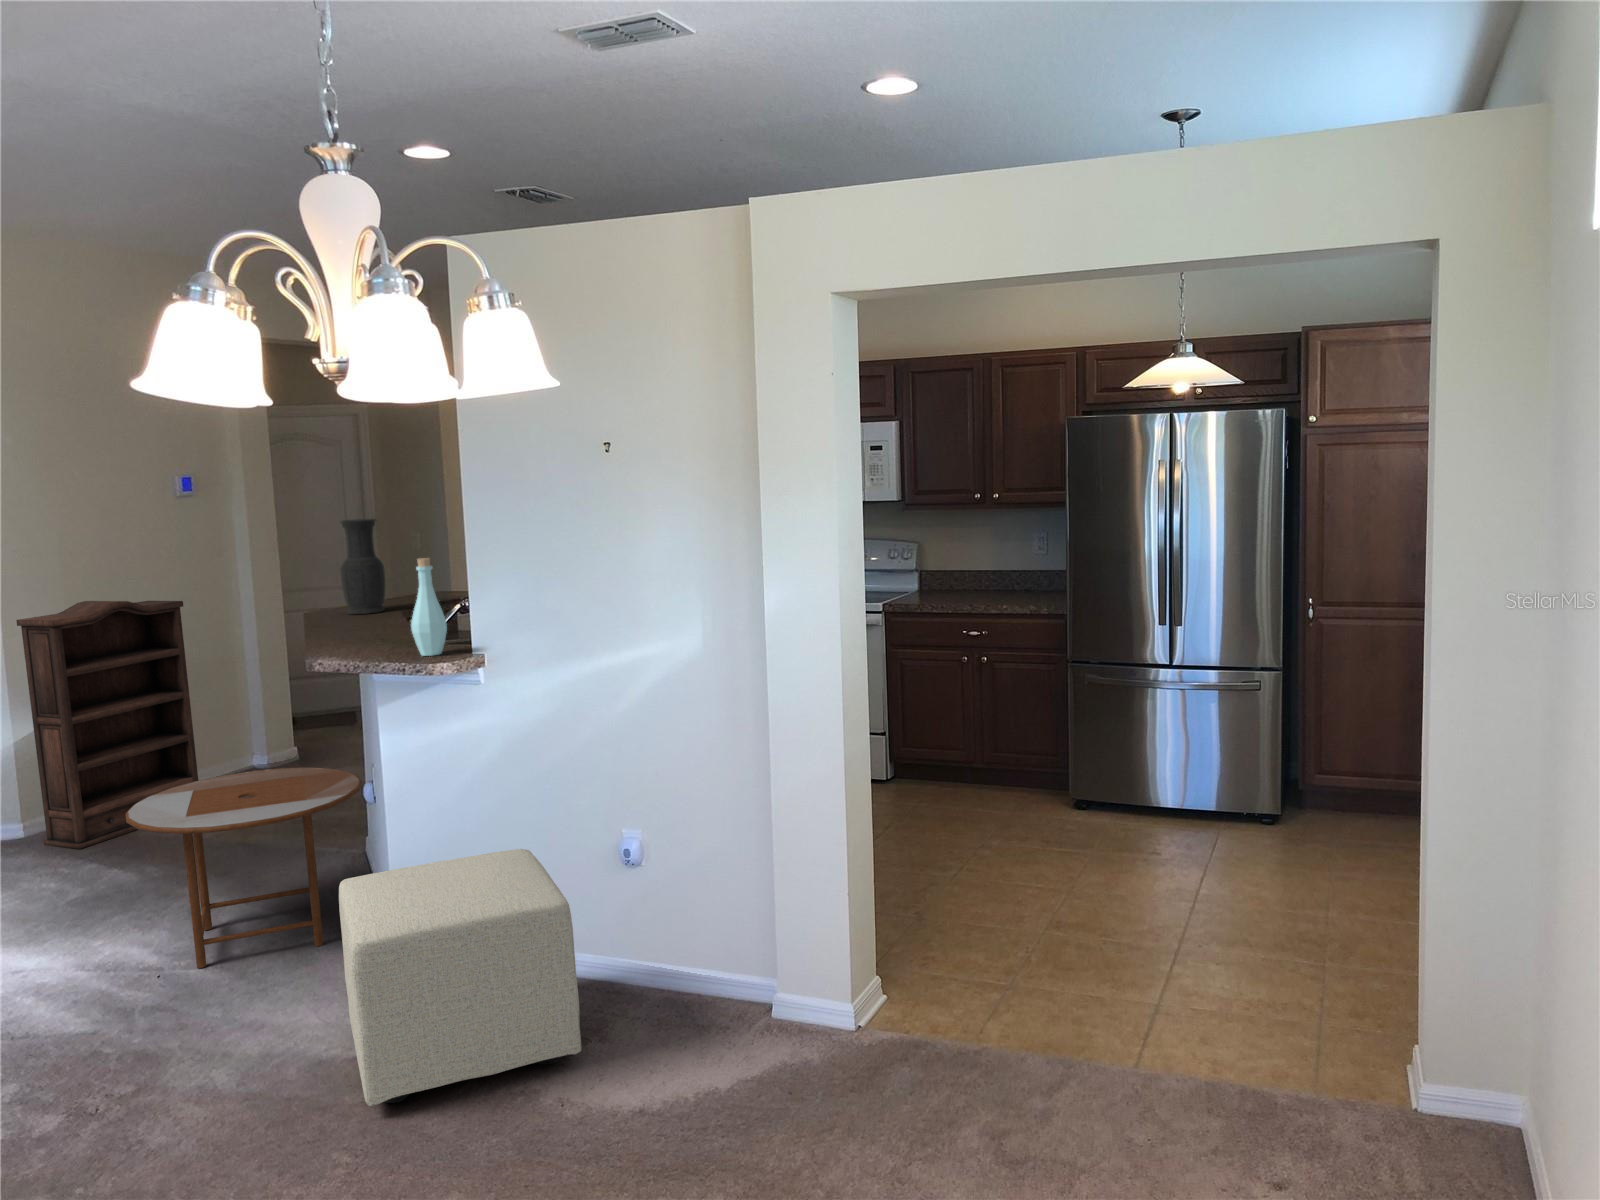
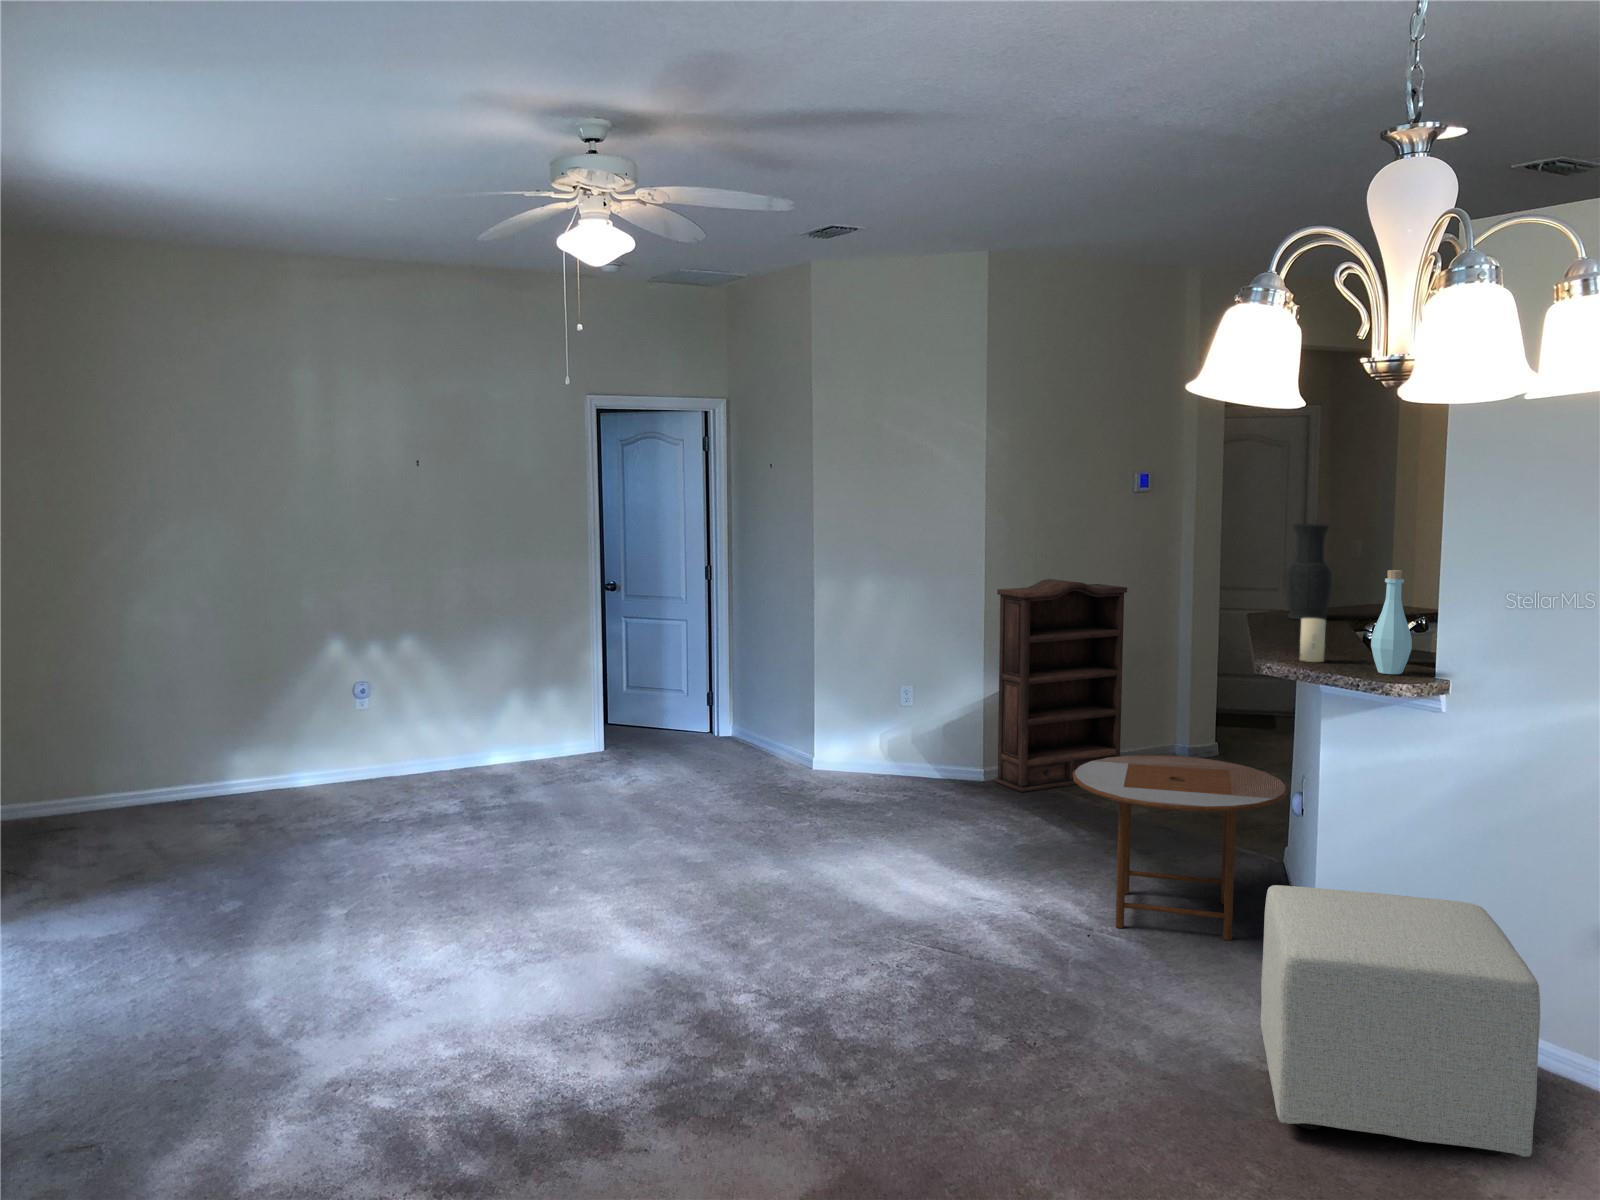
candle: none [346,612,373,655] -> present [1300,618,1326,662]

